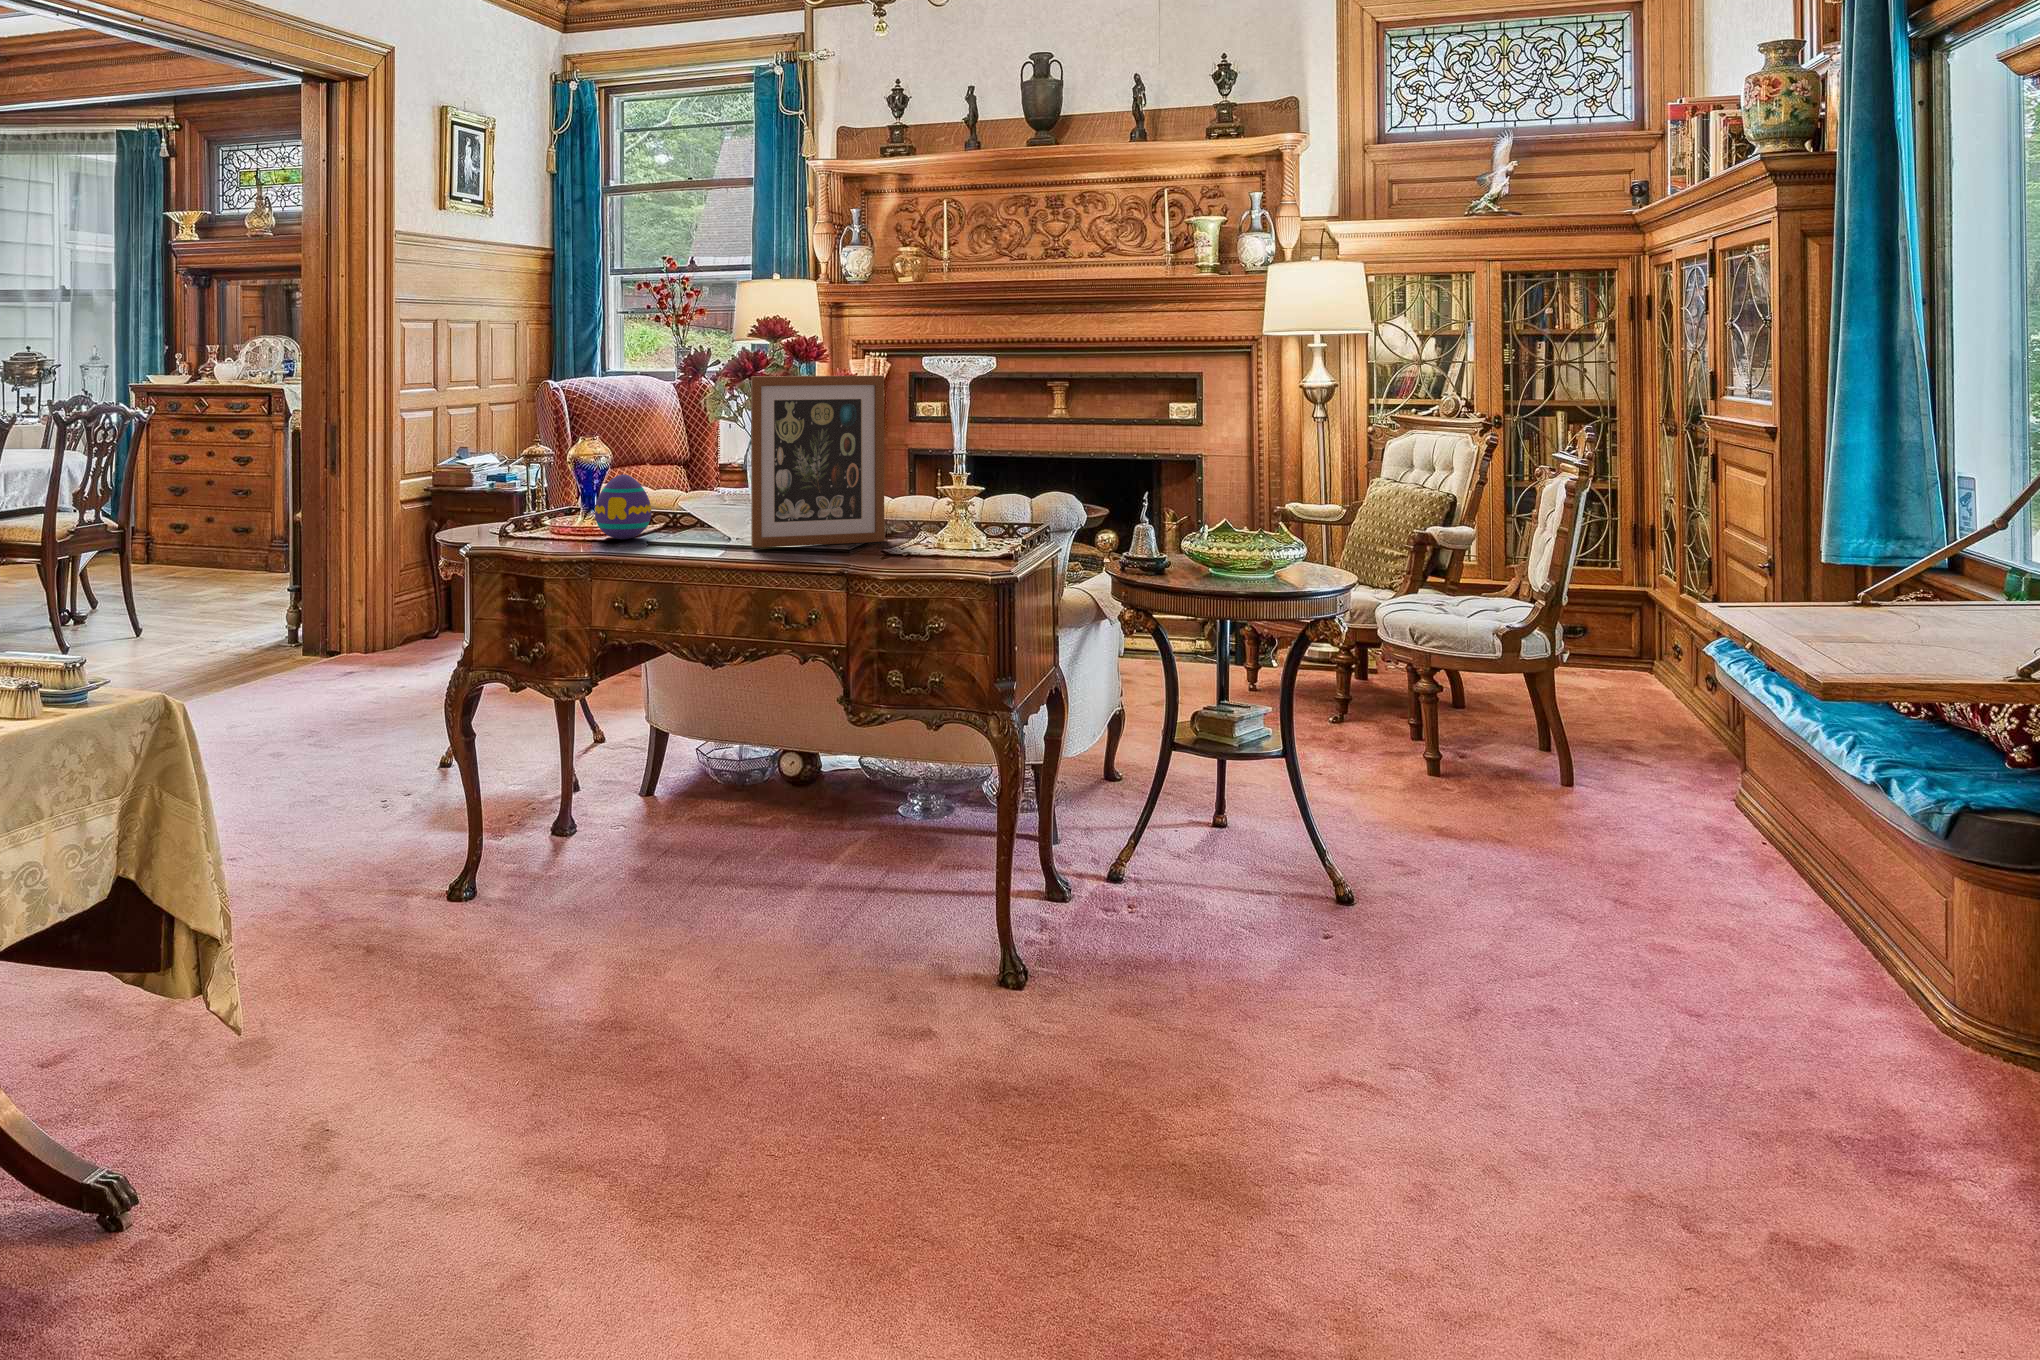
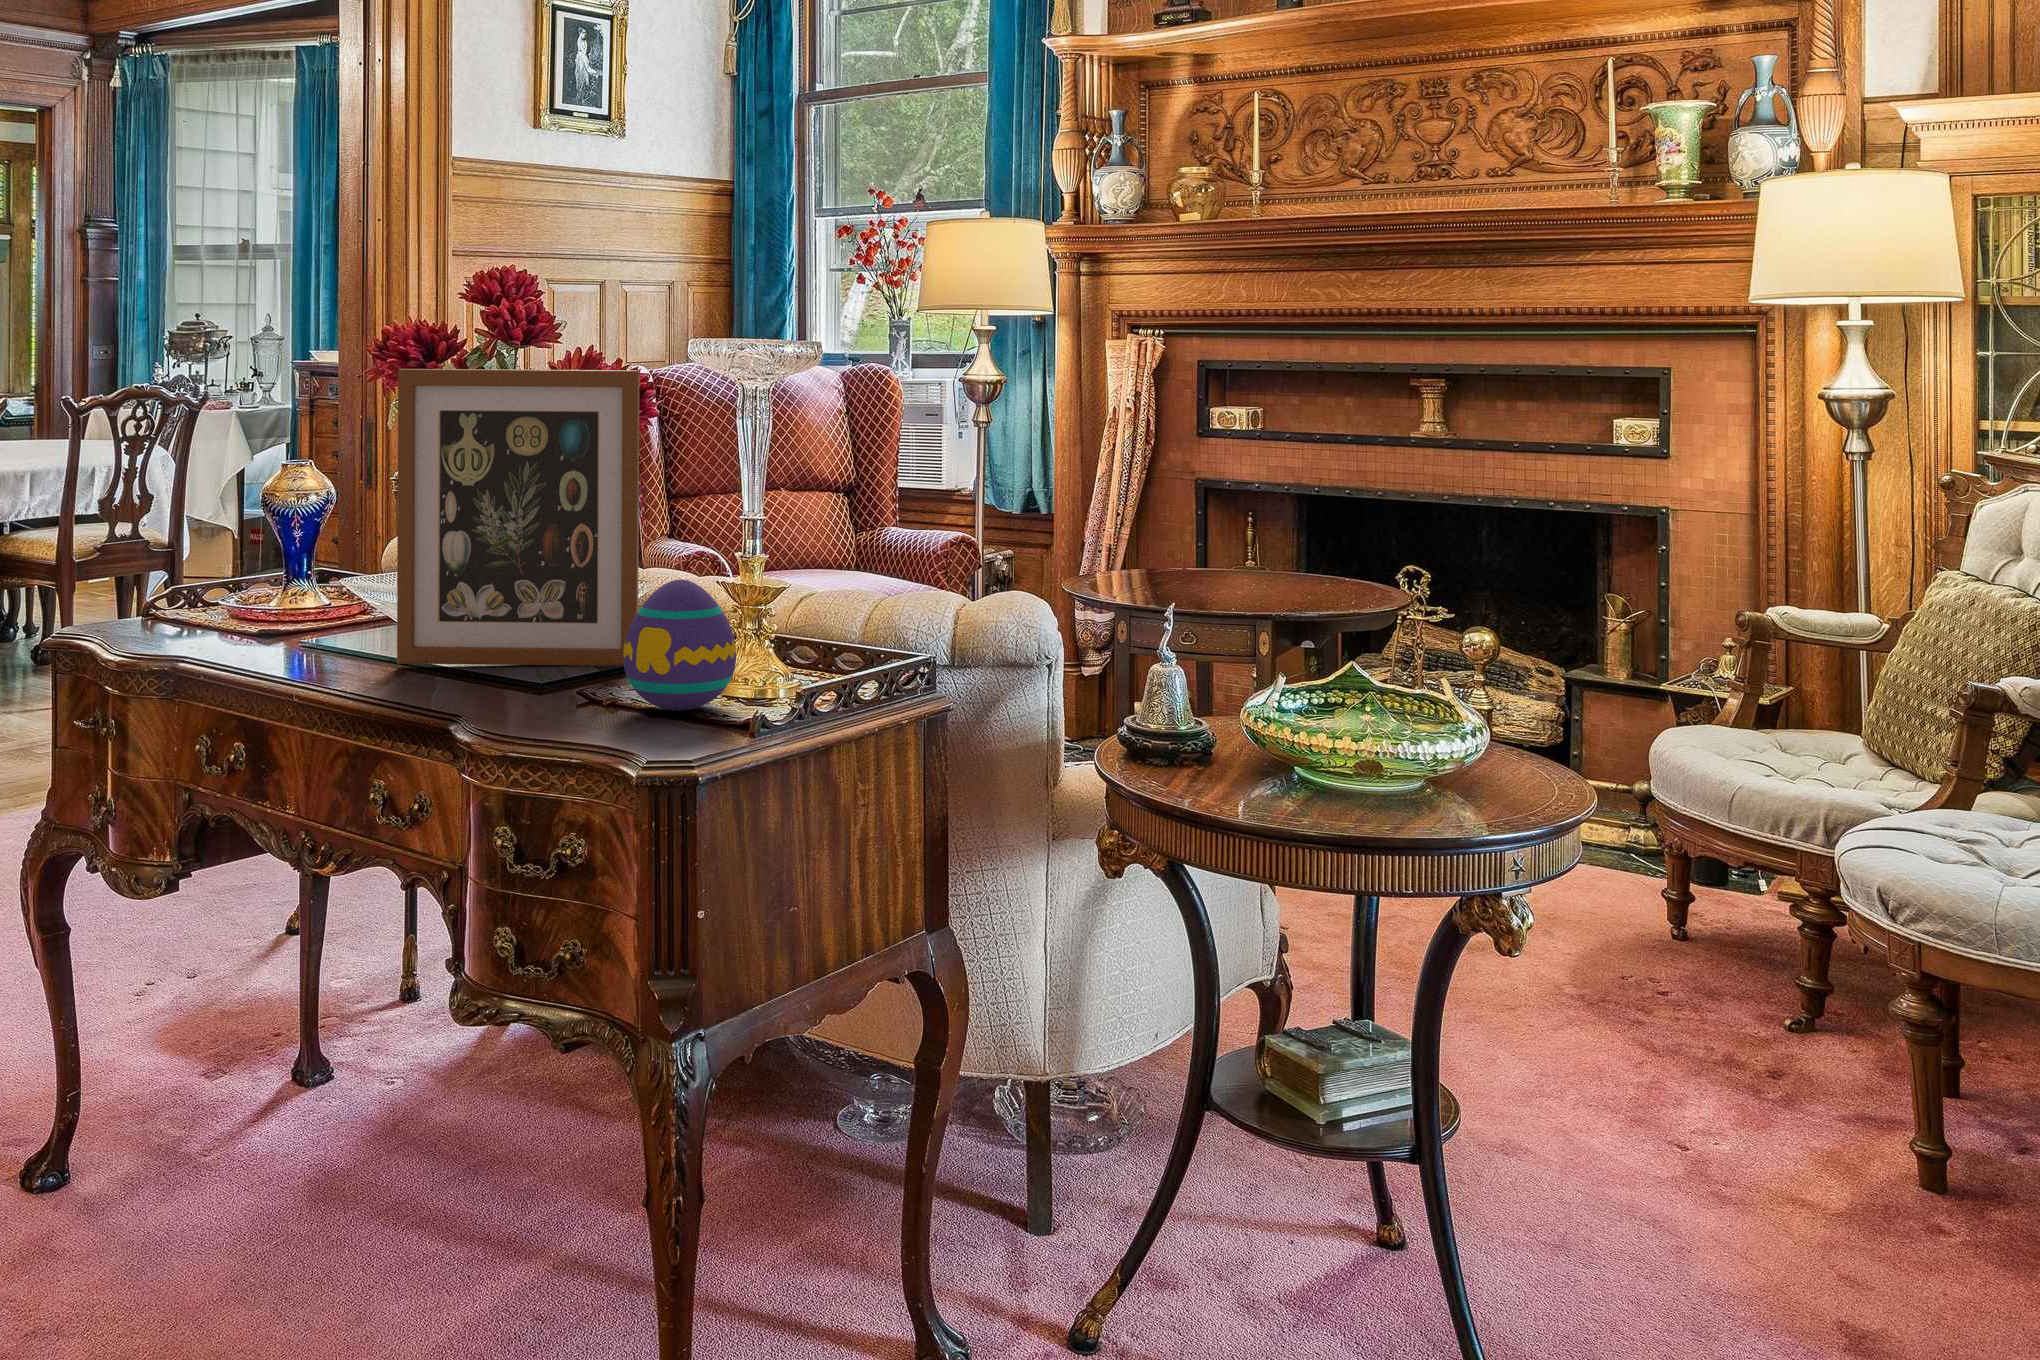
decorative egg: present [595,474,651,539] -> present [623,579,736,711]

